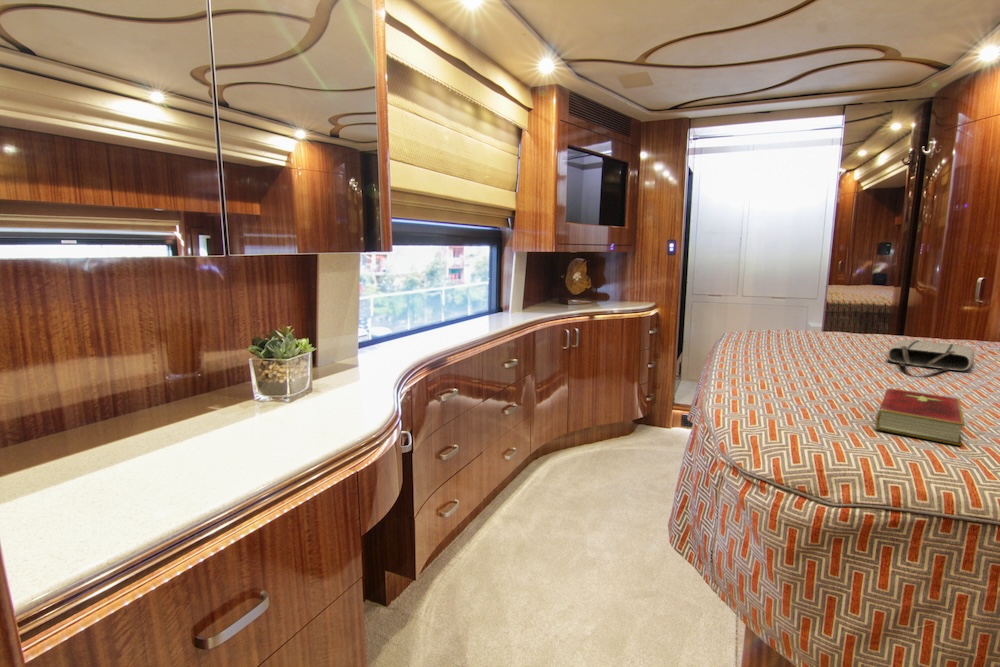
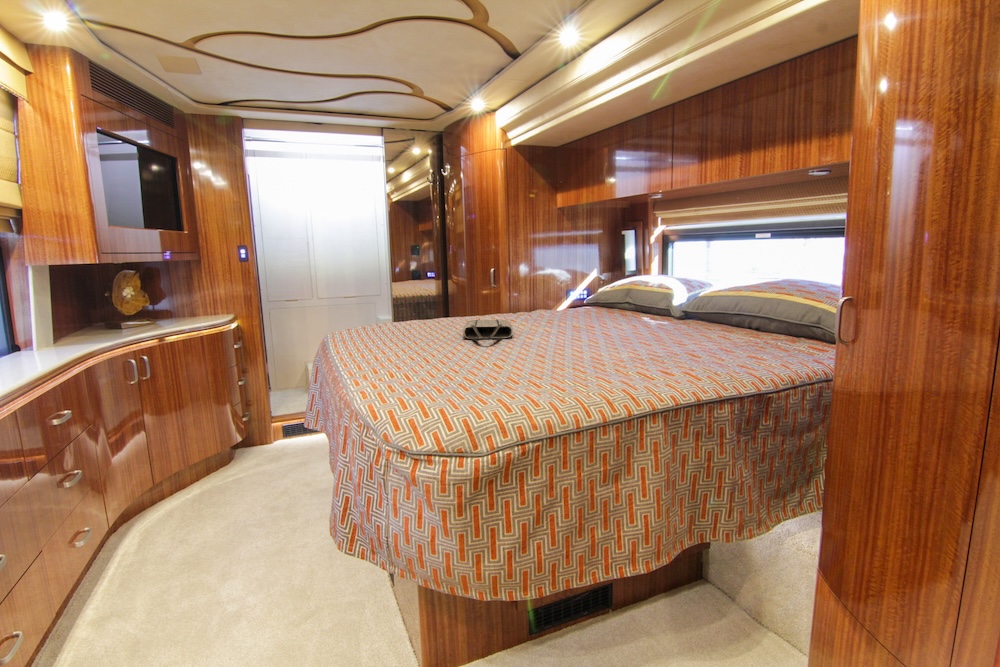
hardcover book: present [876,388,964,446] -> none [481,356,537,389]

